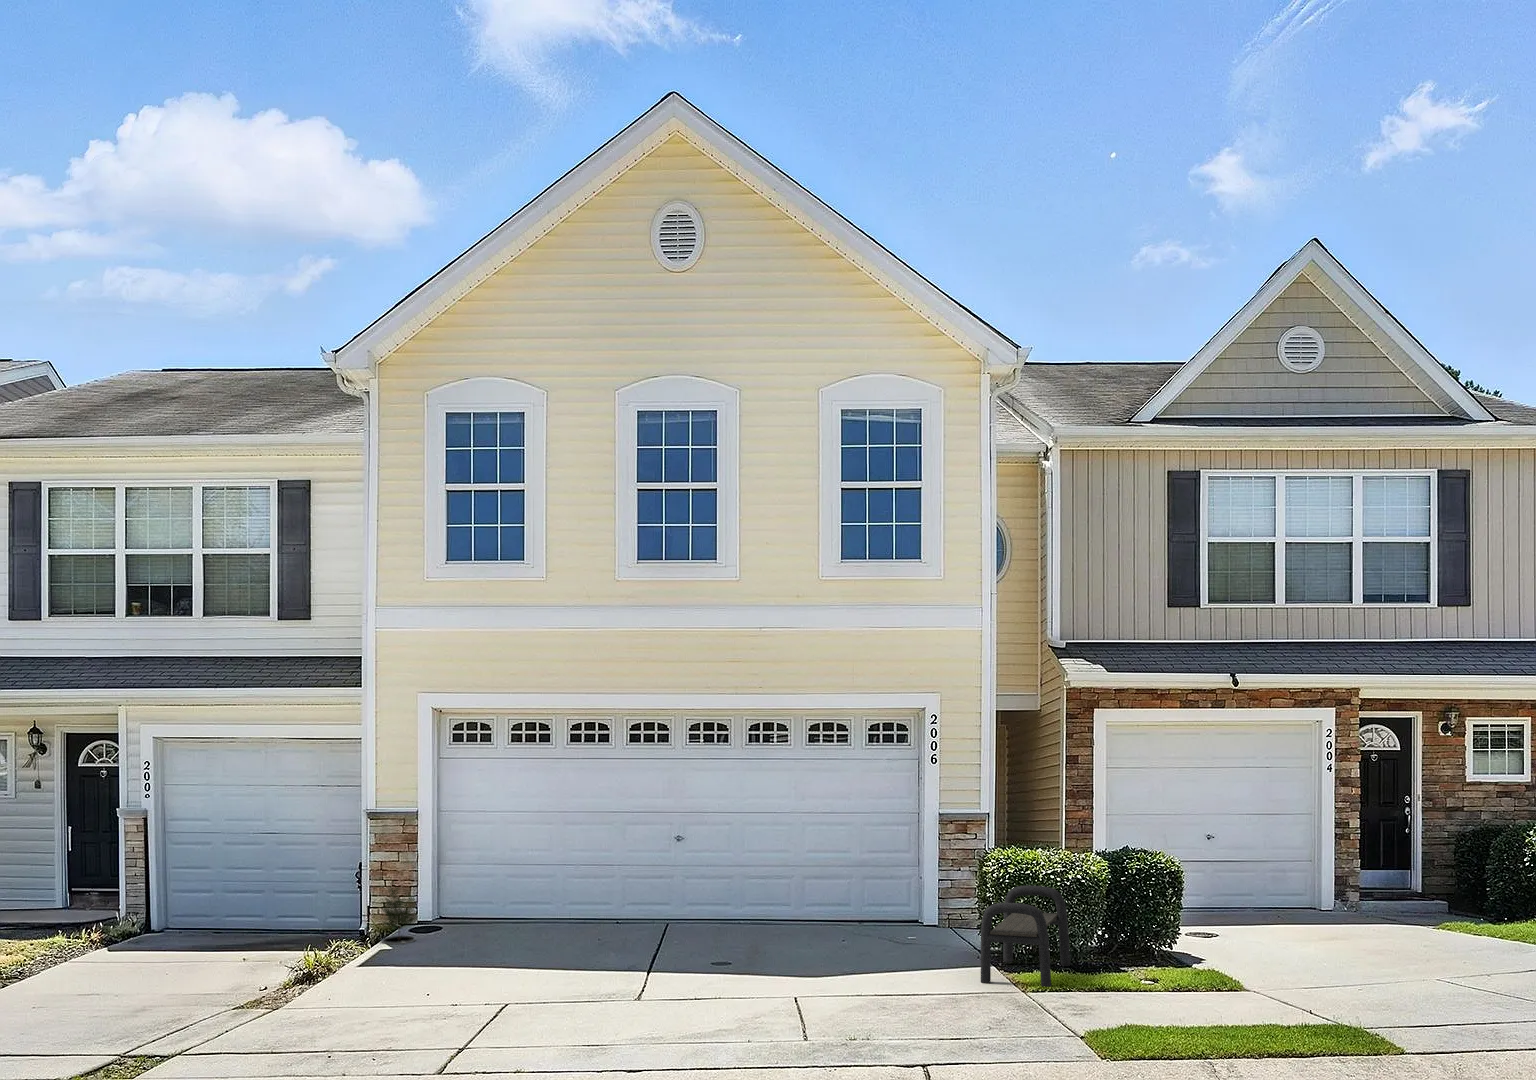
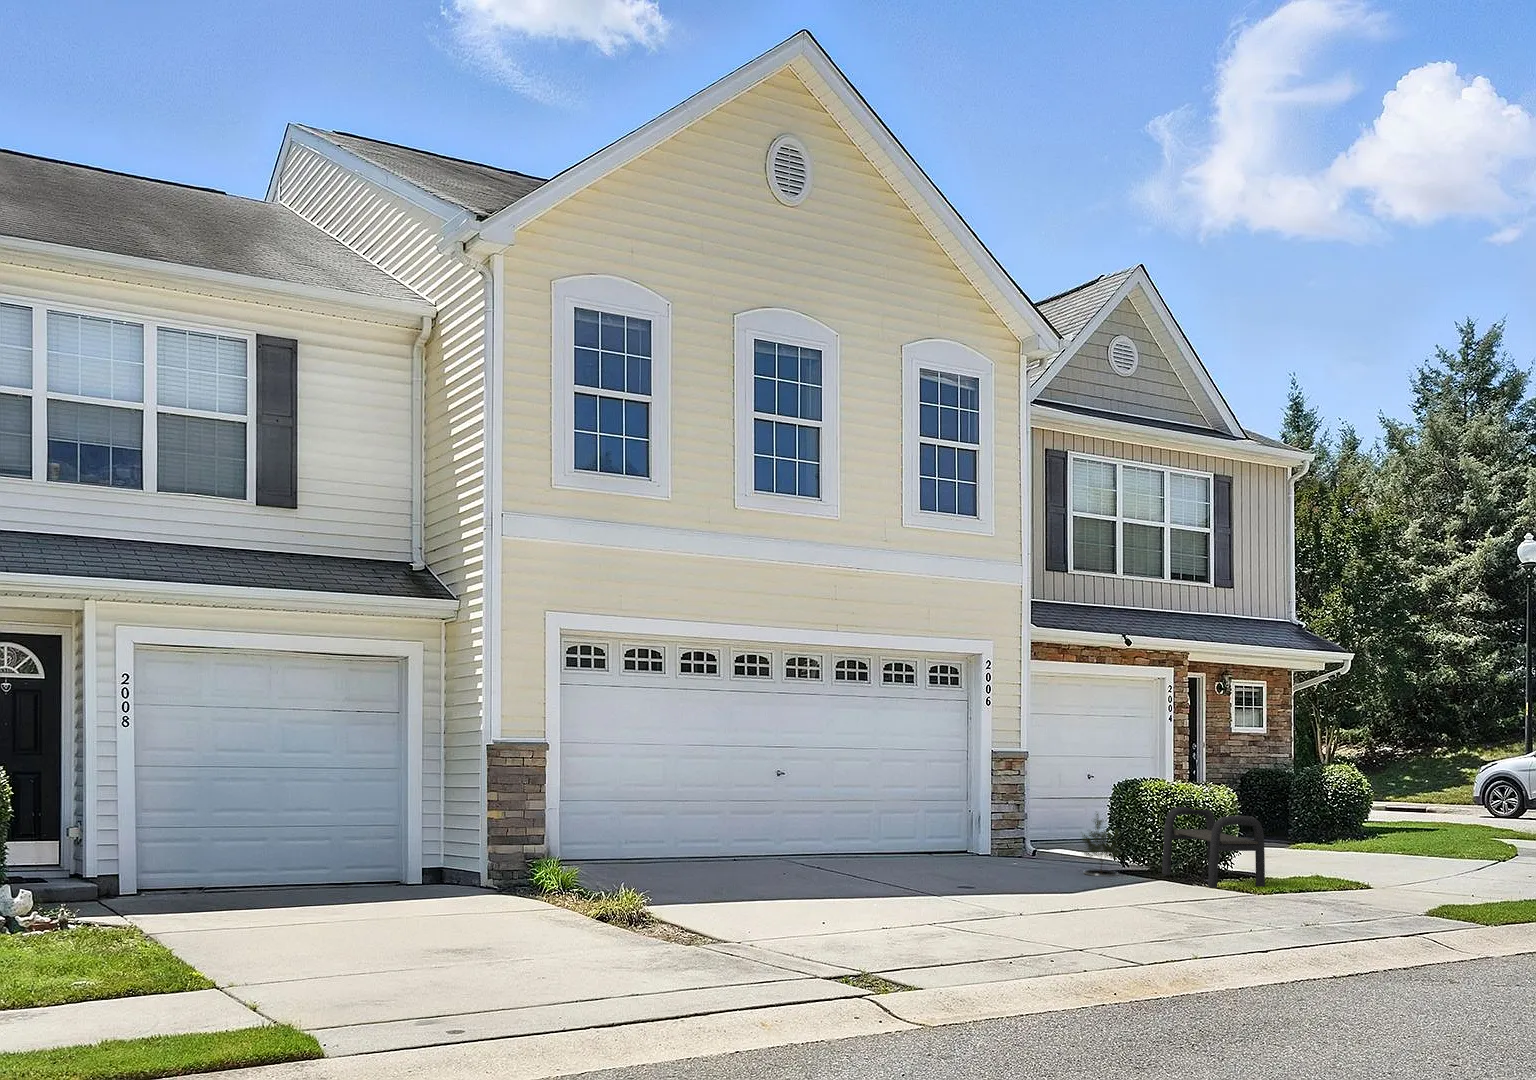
potted tree: present [381,883,416,944] -> present [1082,814,1120,876]

